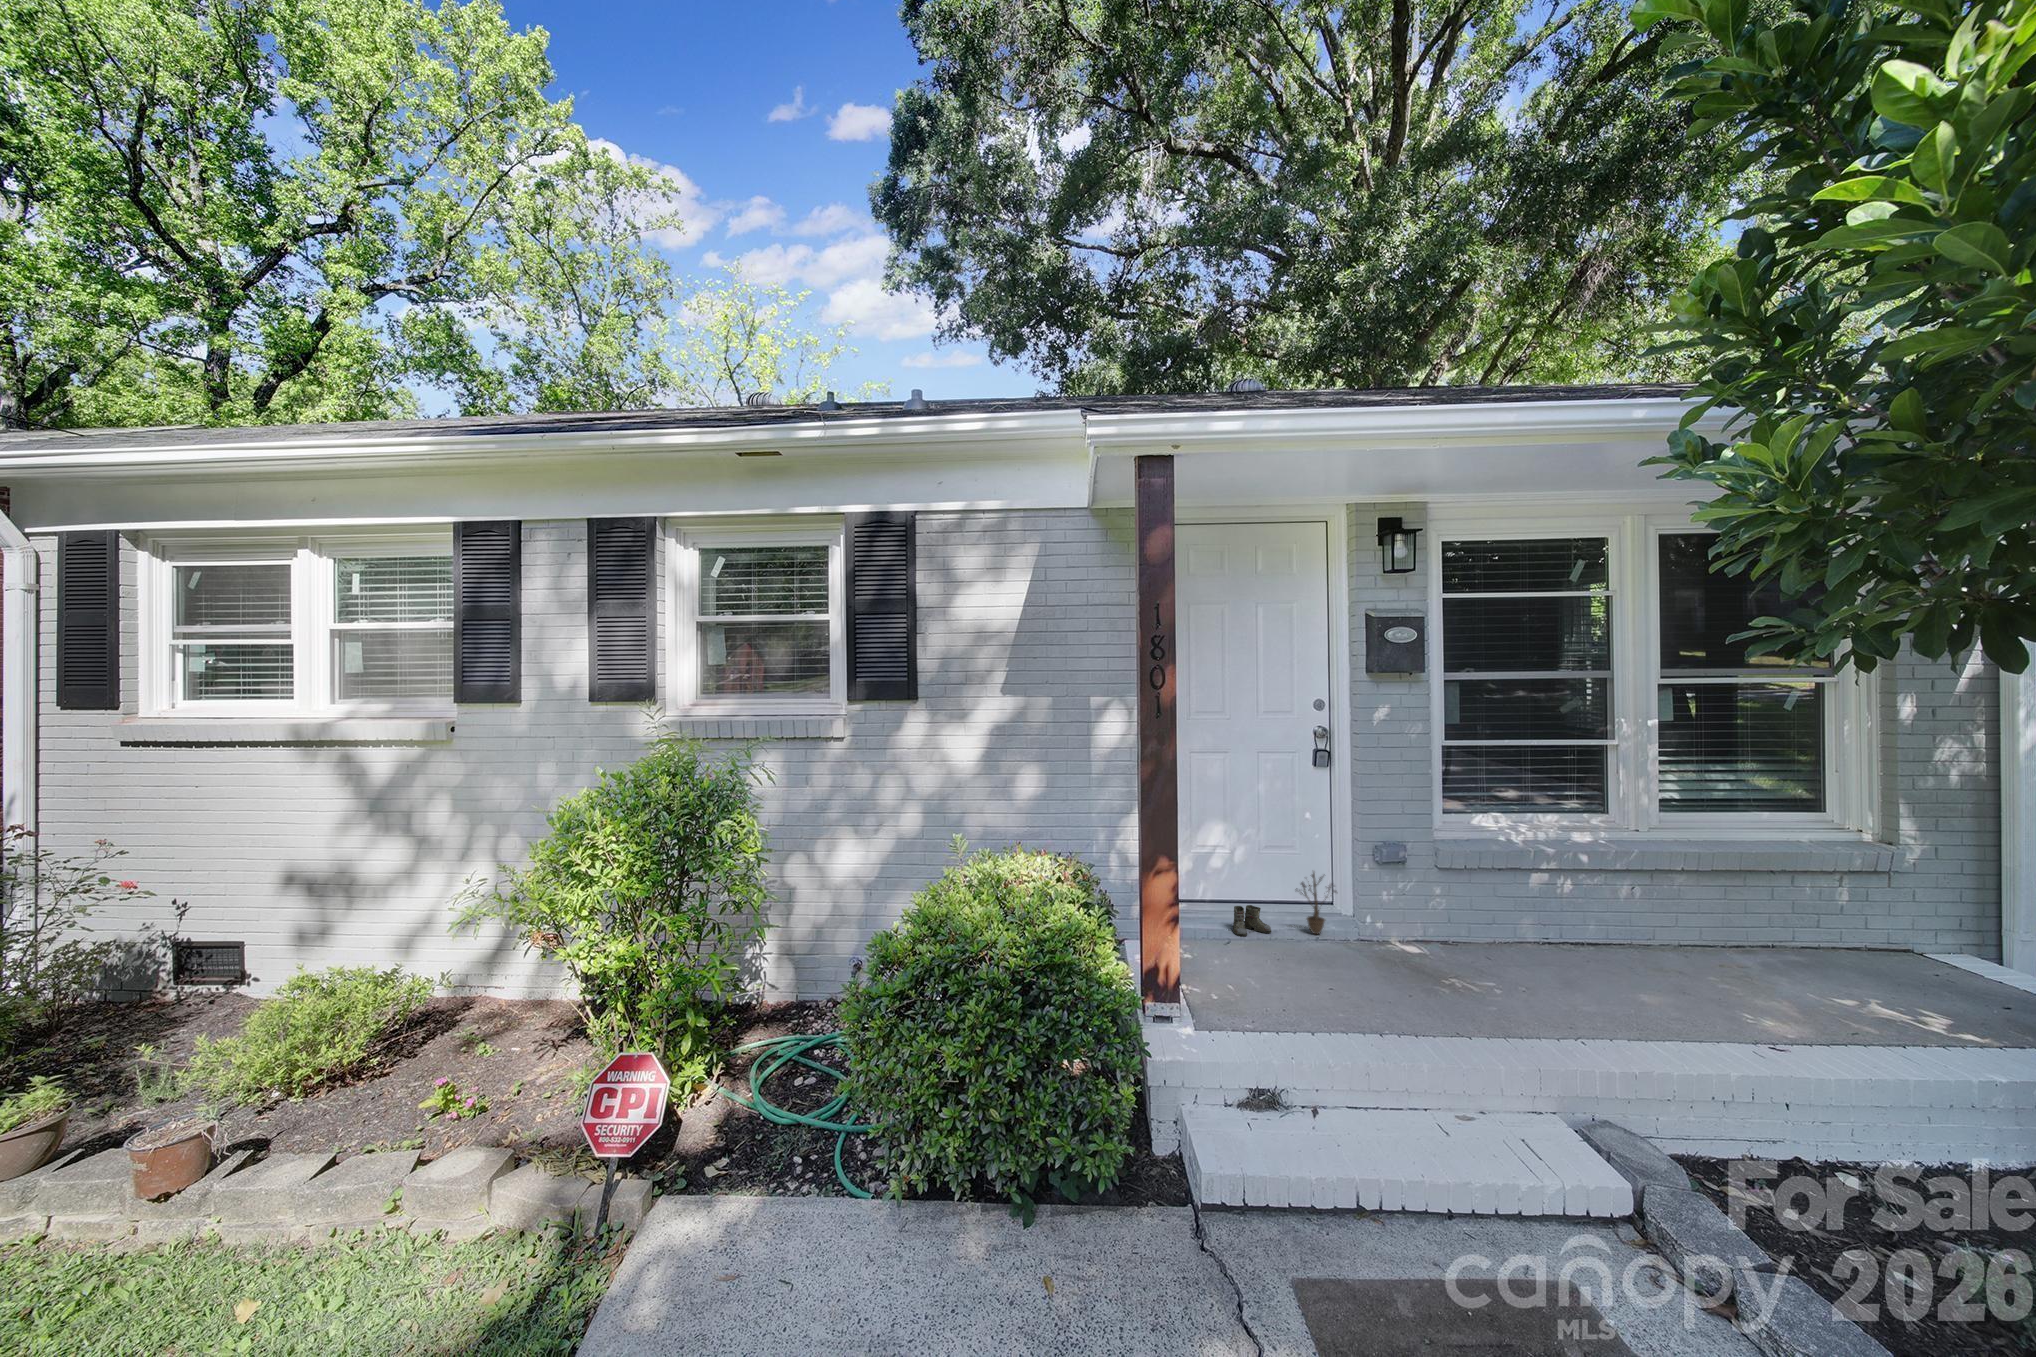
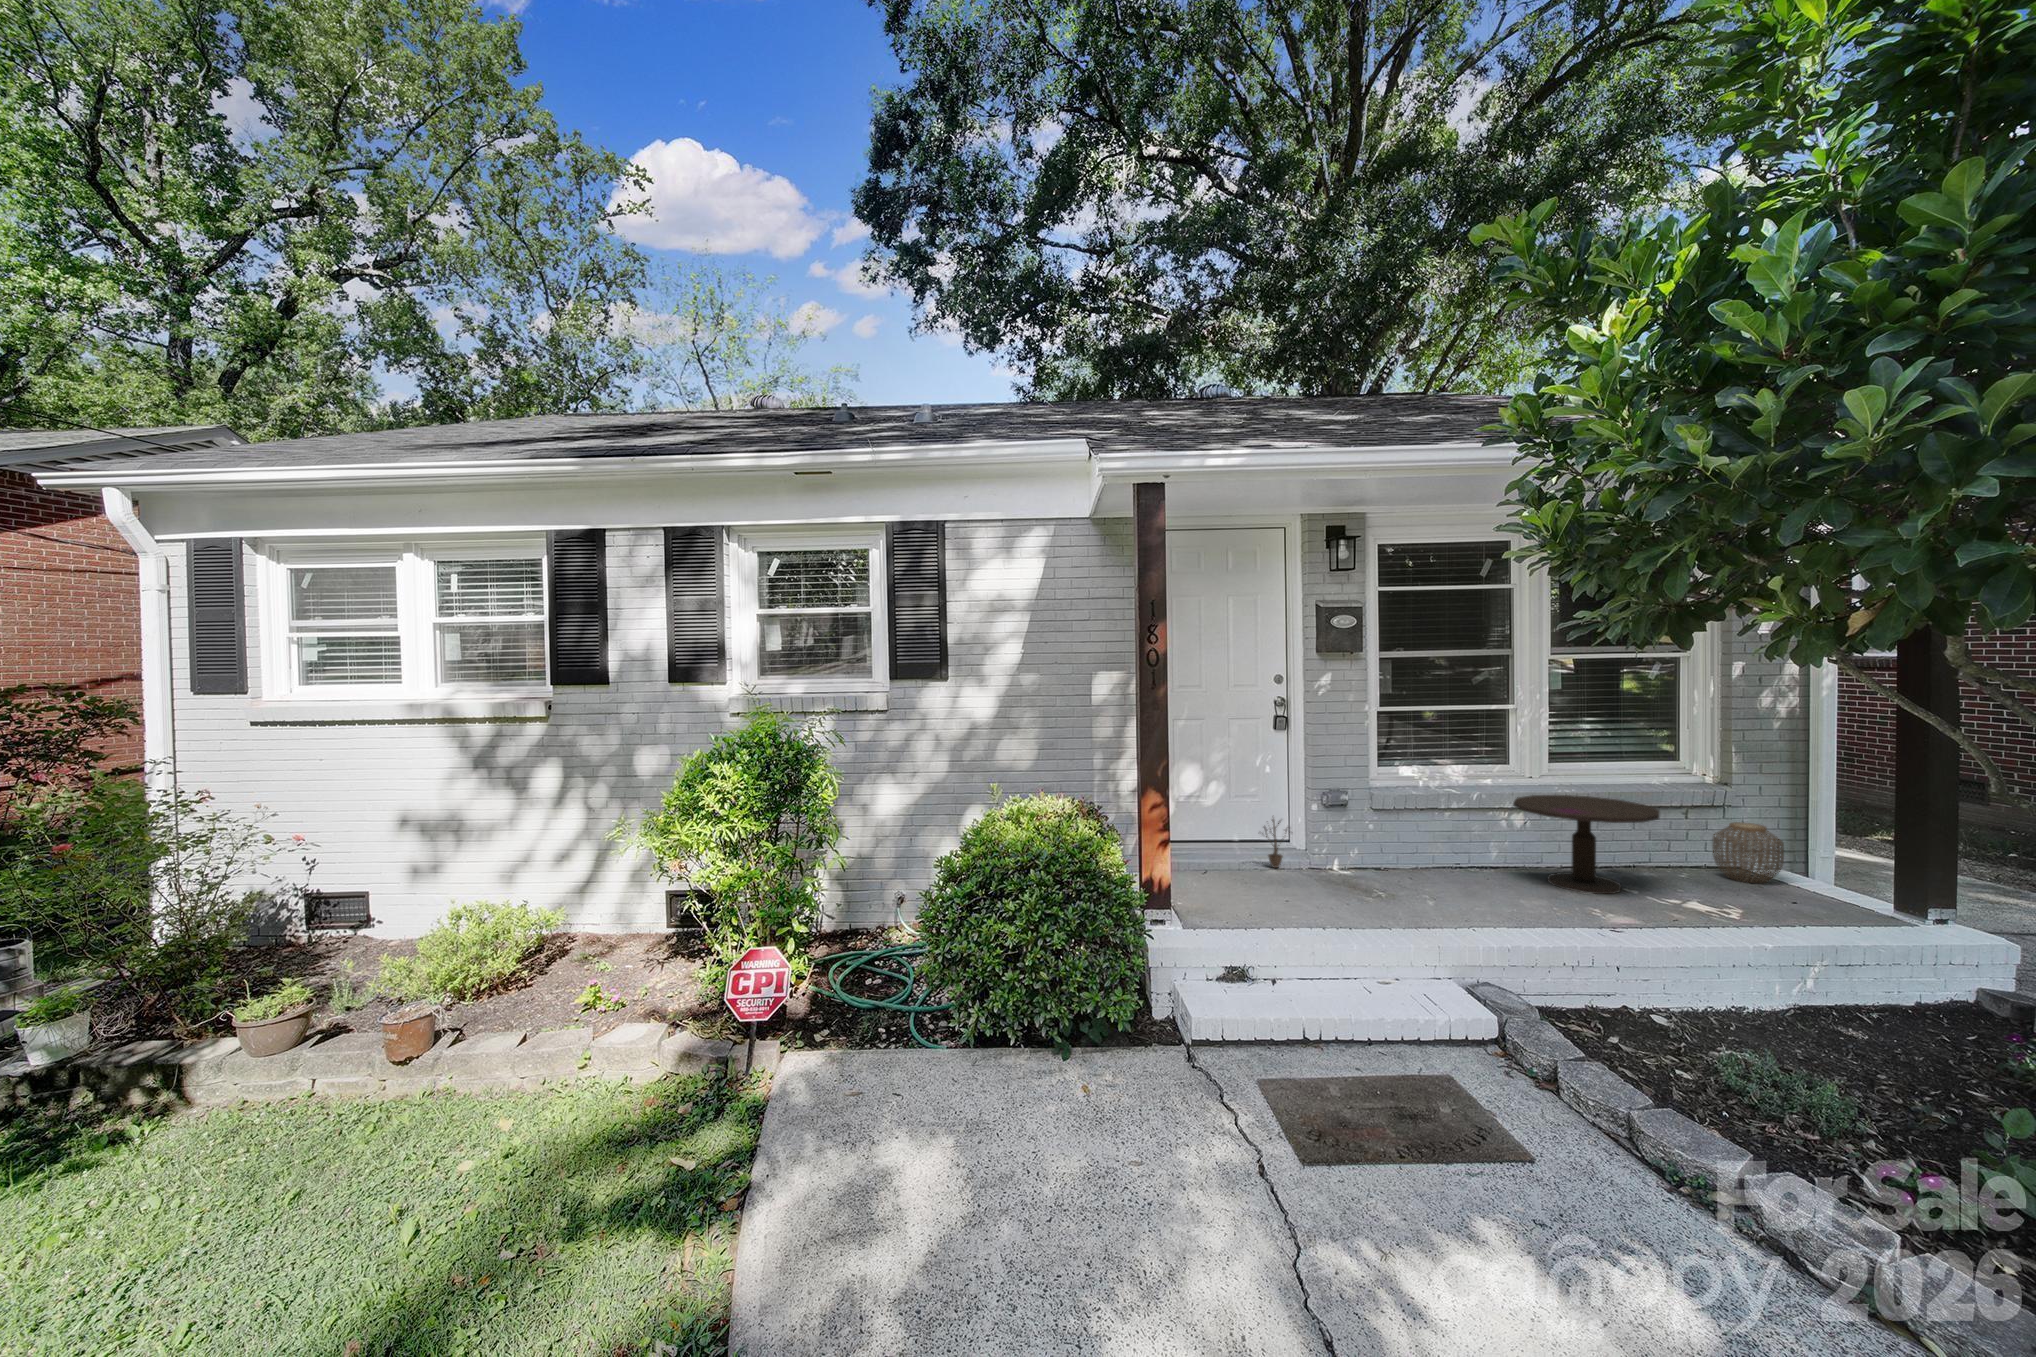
side table: none [1618,851,1824,987] -> present [1513,795,1660,894]
woven basket: none [1874,891,1977,972] -> present [1713,822,1784,883]
boots: present [1233,905,1271,937] -> none [1201,846,1239,870]

